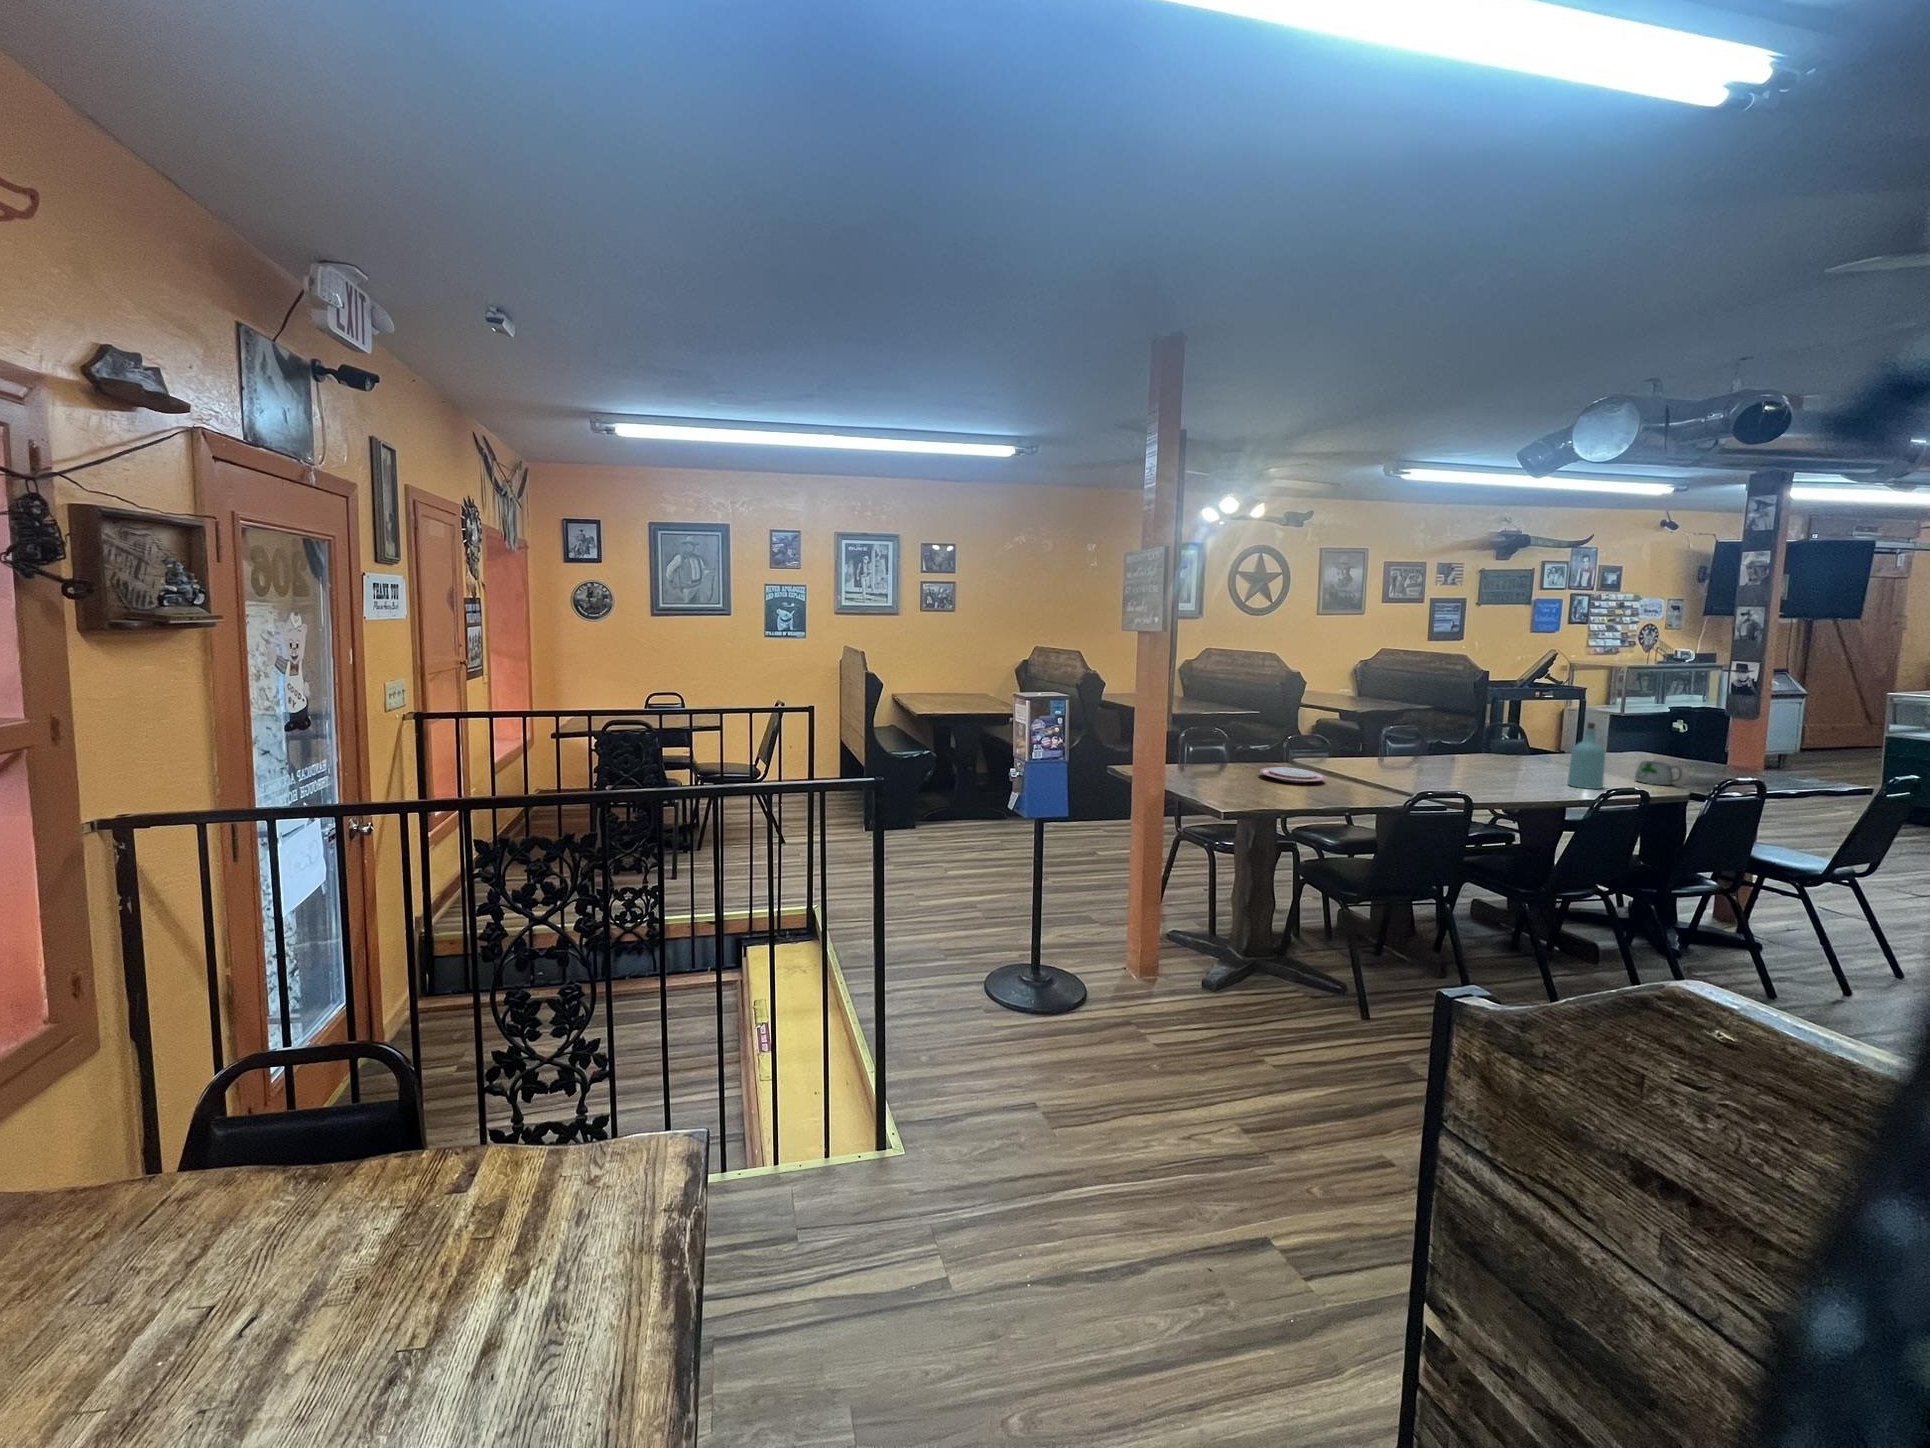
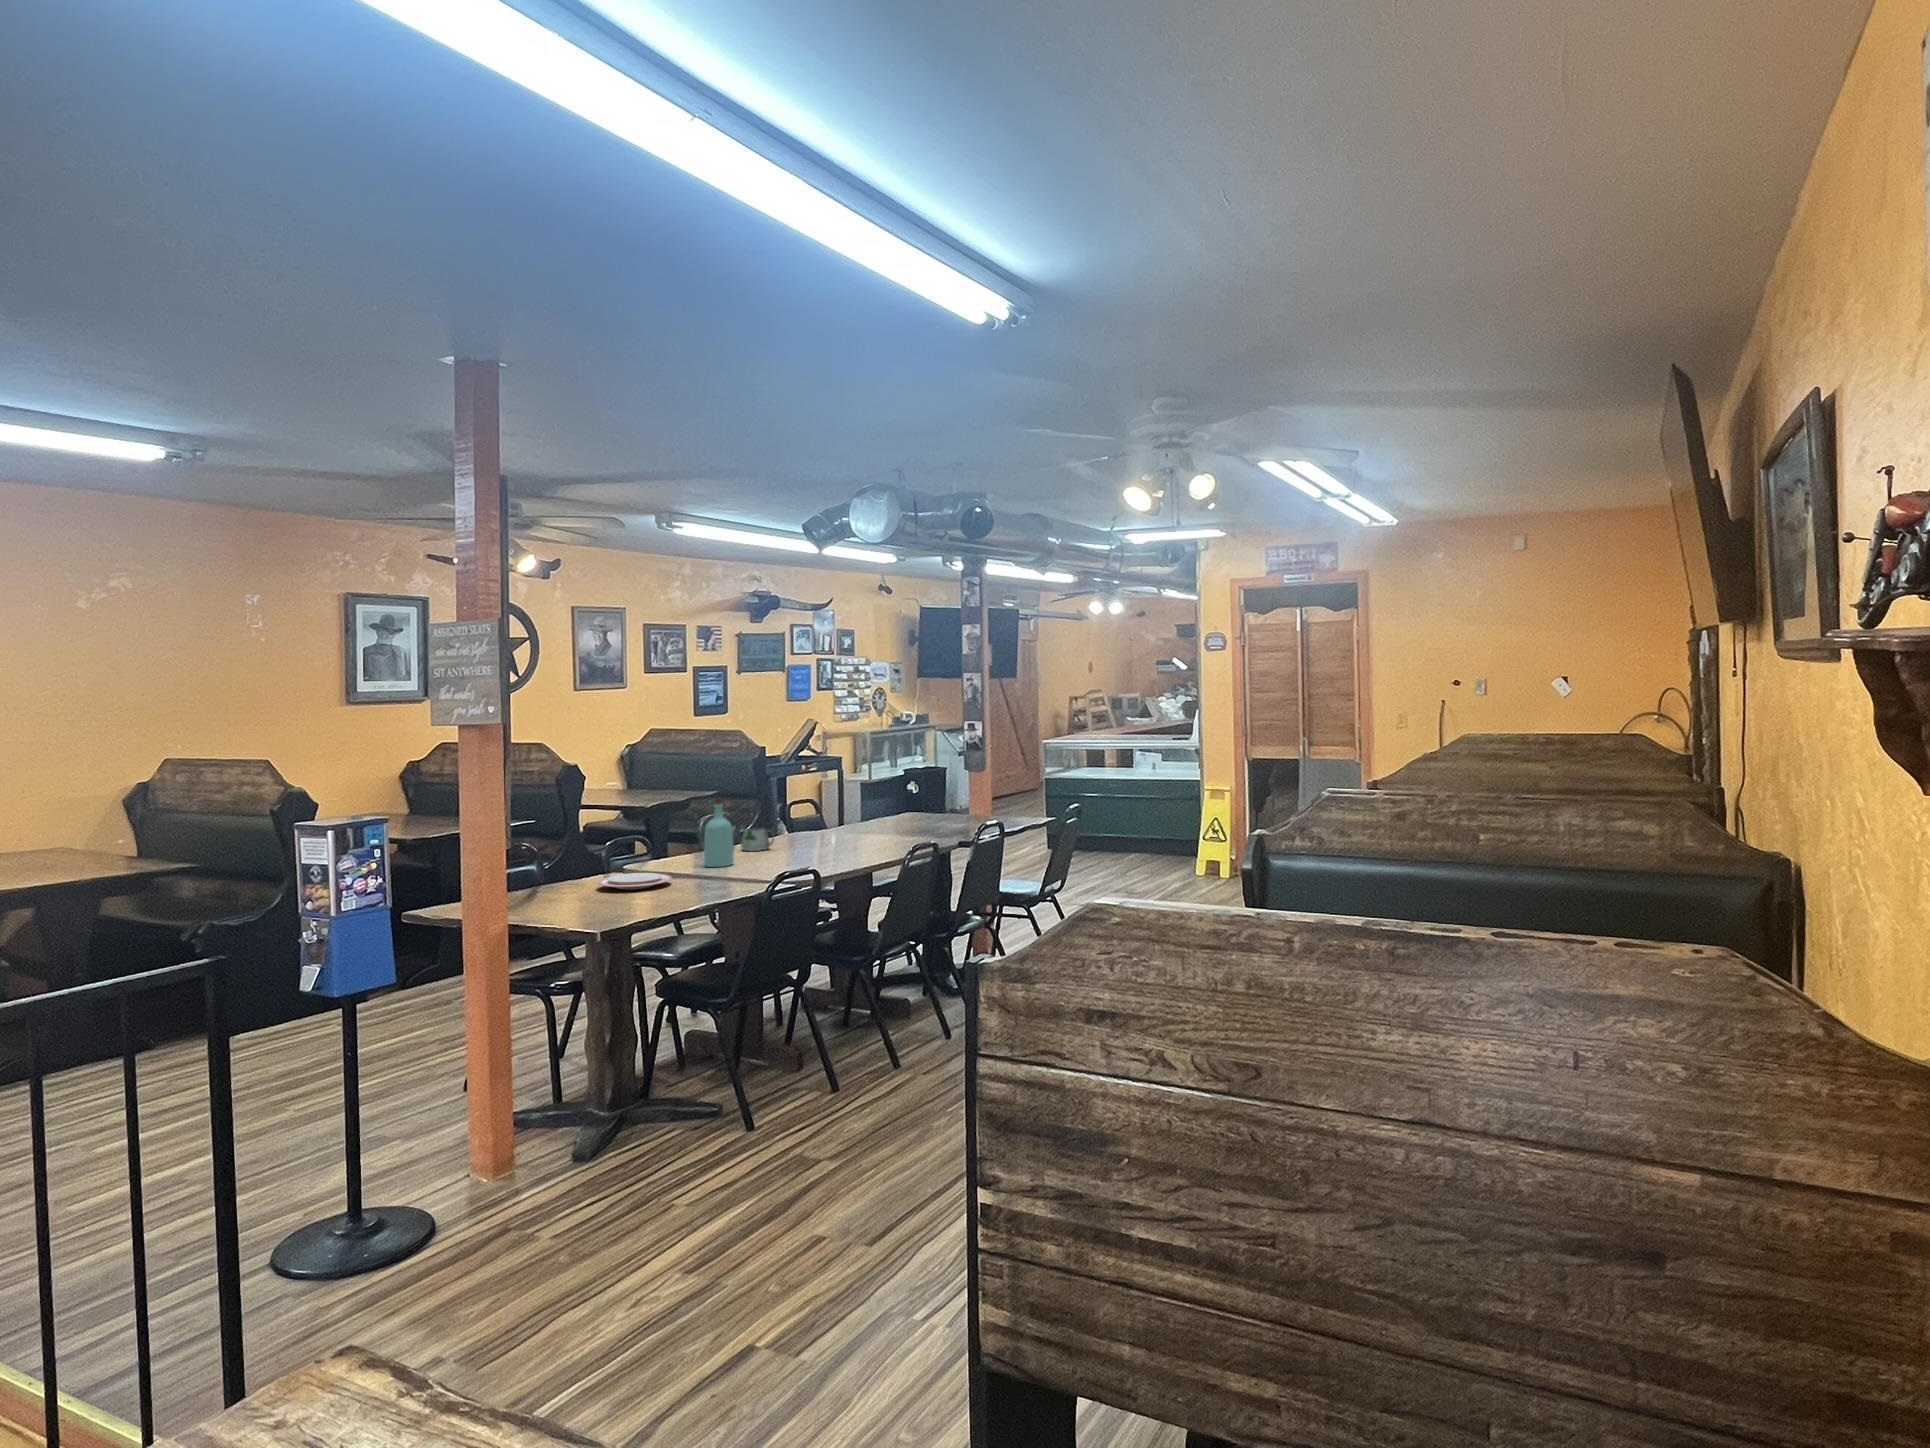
bottle: present [1567,723,1605,789] -> present [704,798,734,867]
mug: present [1635,761,1682,785] -> present [741,828,774,852]

